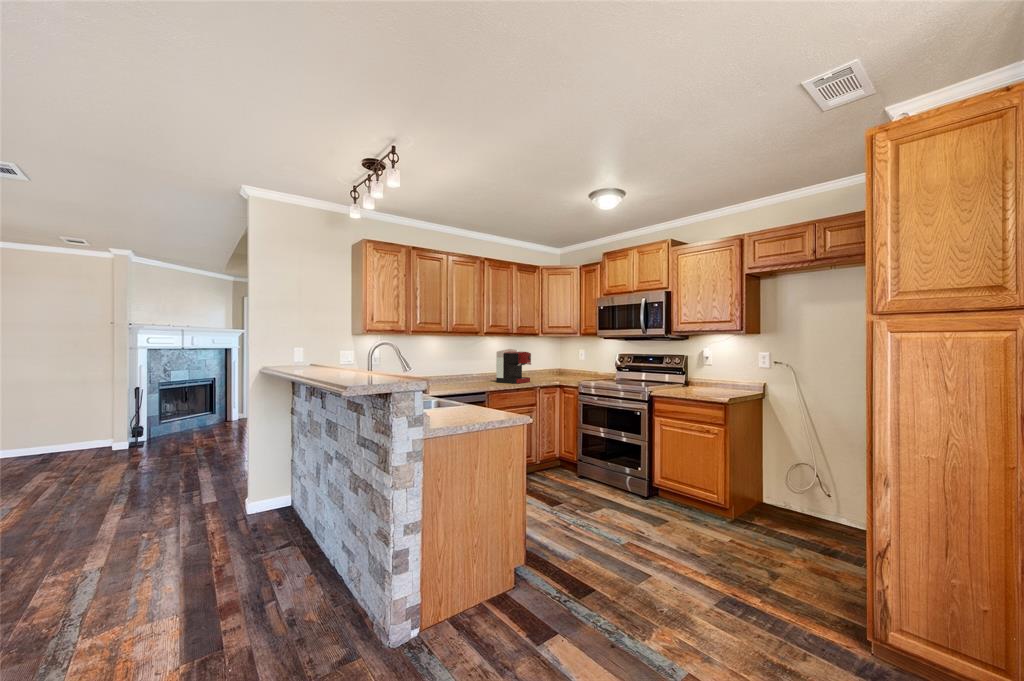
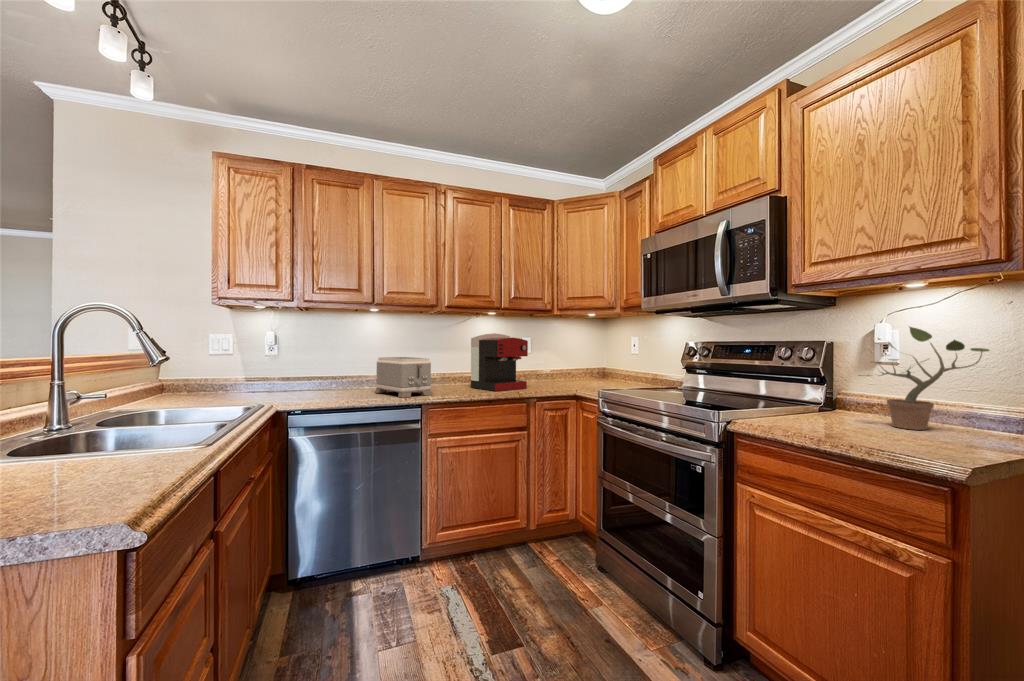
potted plant: none [698,350,740,391] -> present [859,327,989,430]
toaster: none [449,364,487,388] -> present [375,357,432,398]

